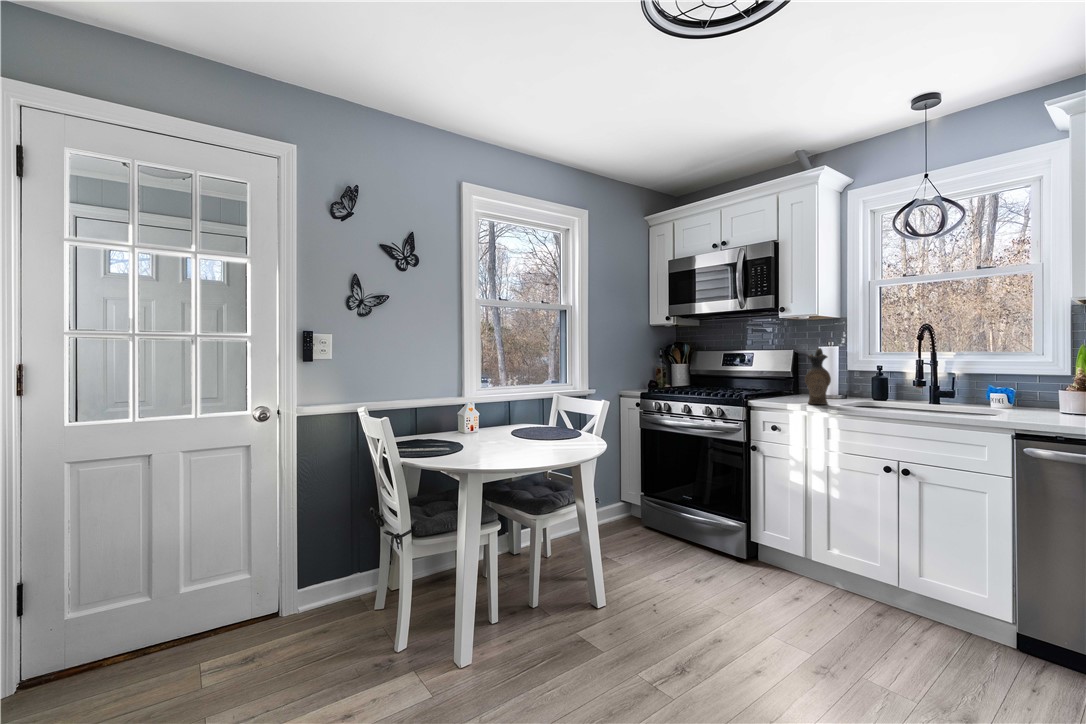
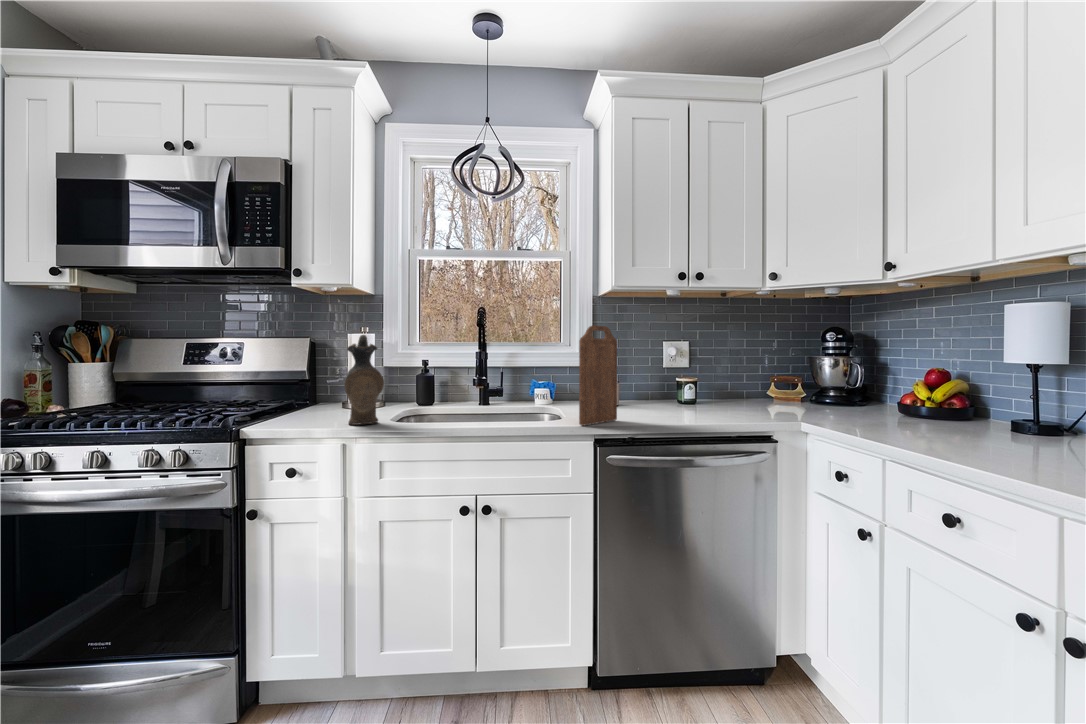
cutting board: none [999,336,1058,421] -> present [579,325,617,426]

